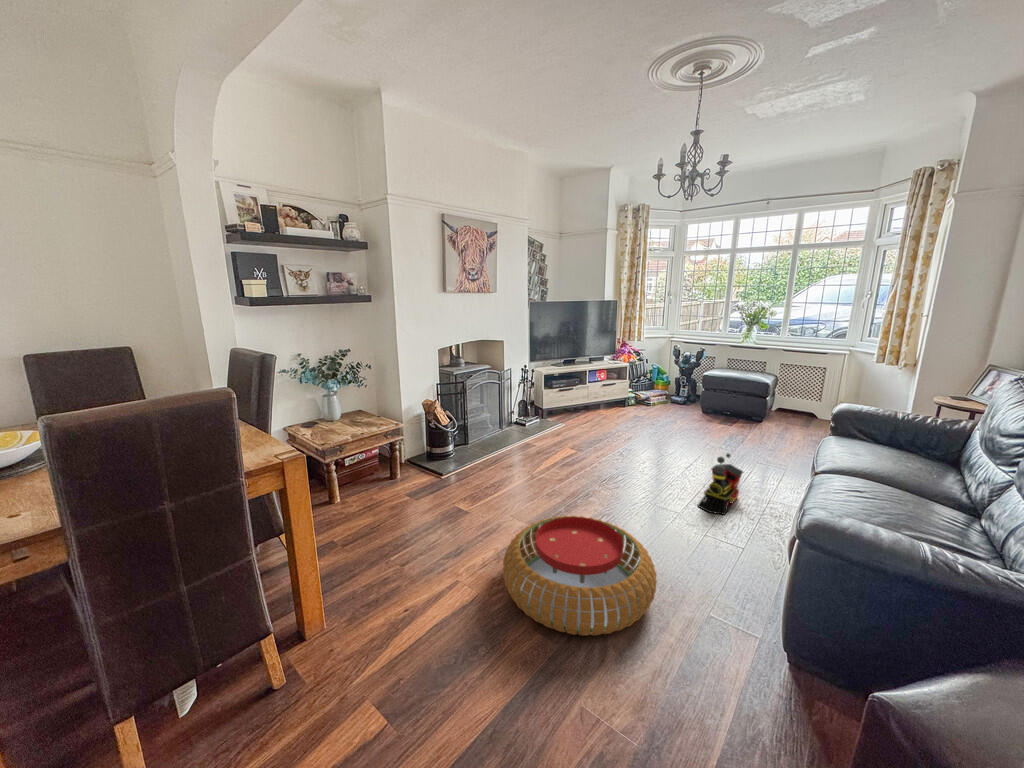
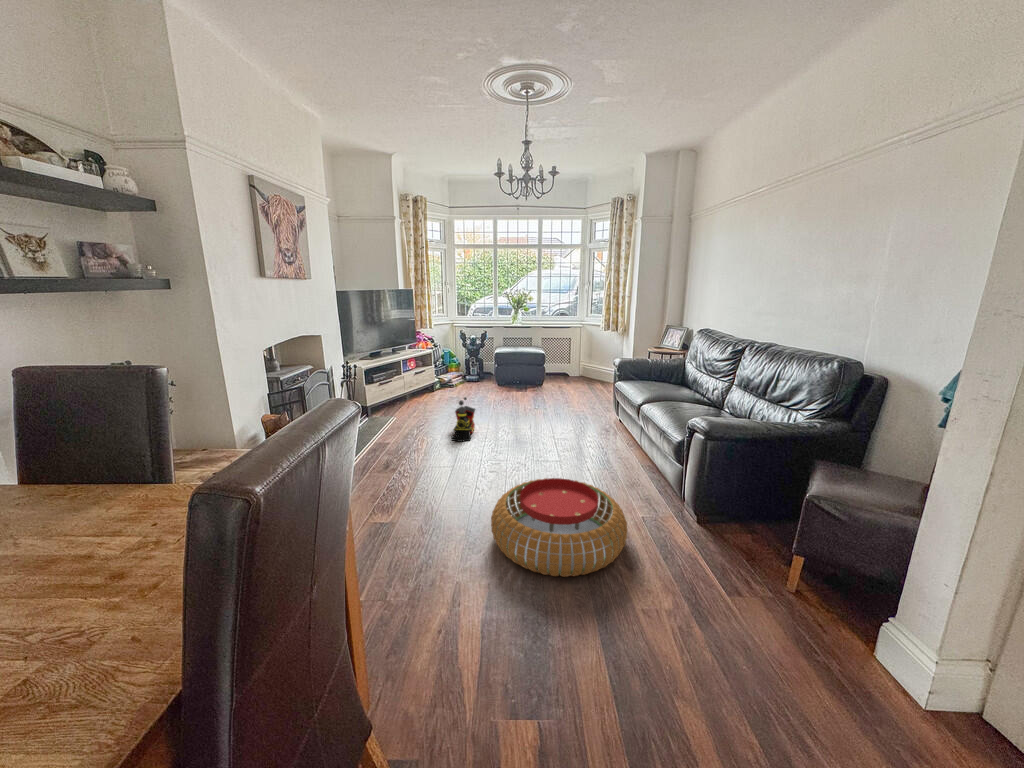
toy train: present [697,453,743,515] -> present [452,397,475,442]

